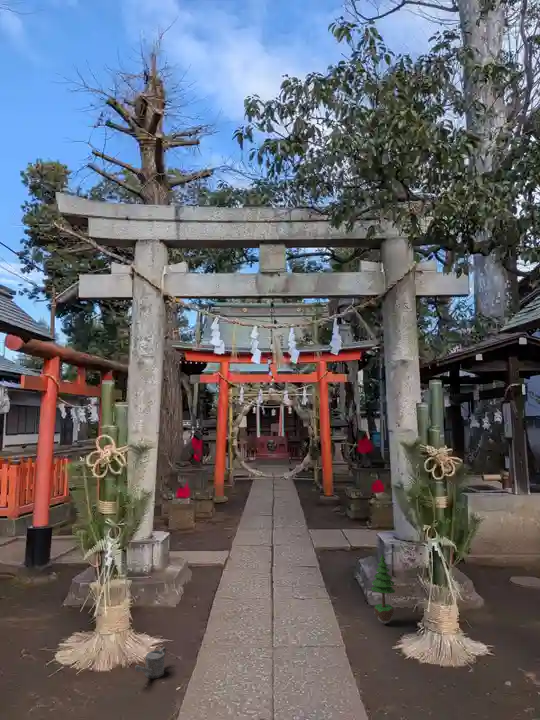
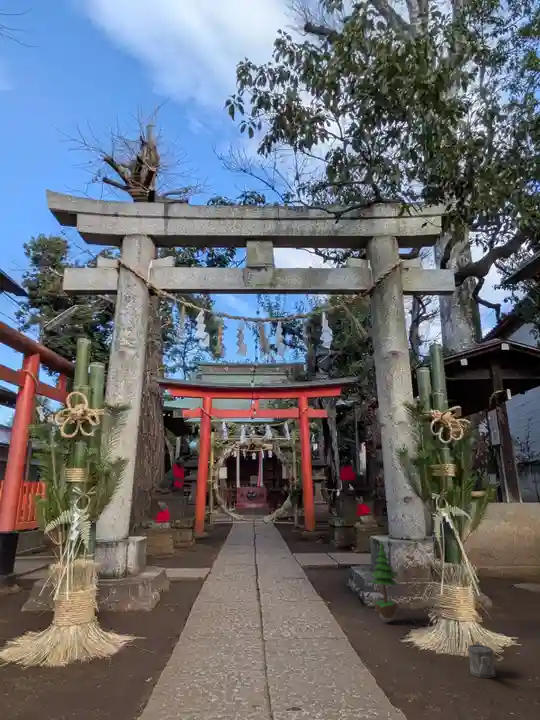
watering can: present [135,647,166,679] -> present [468,641,496,678]

